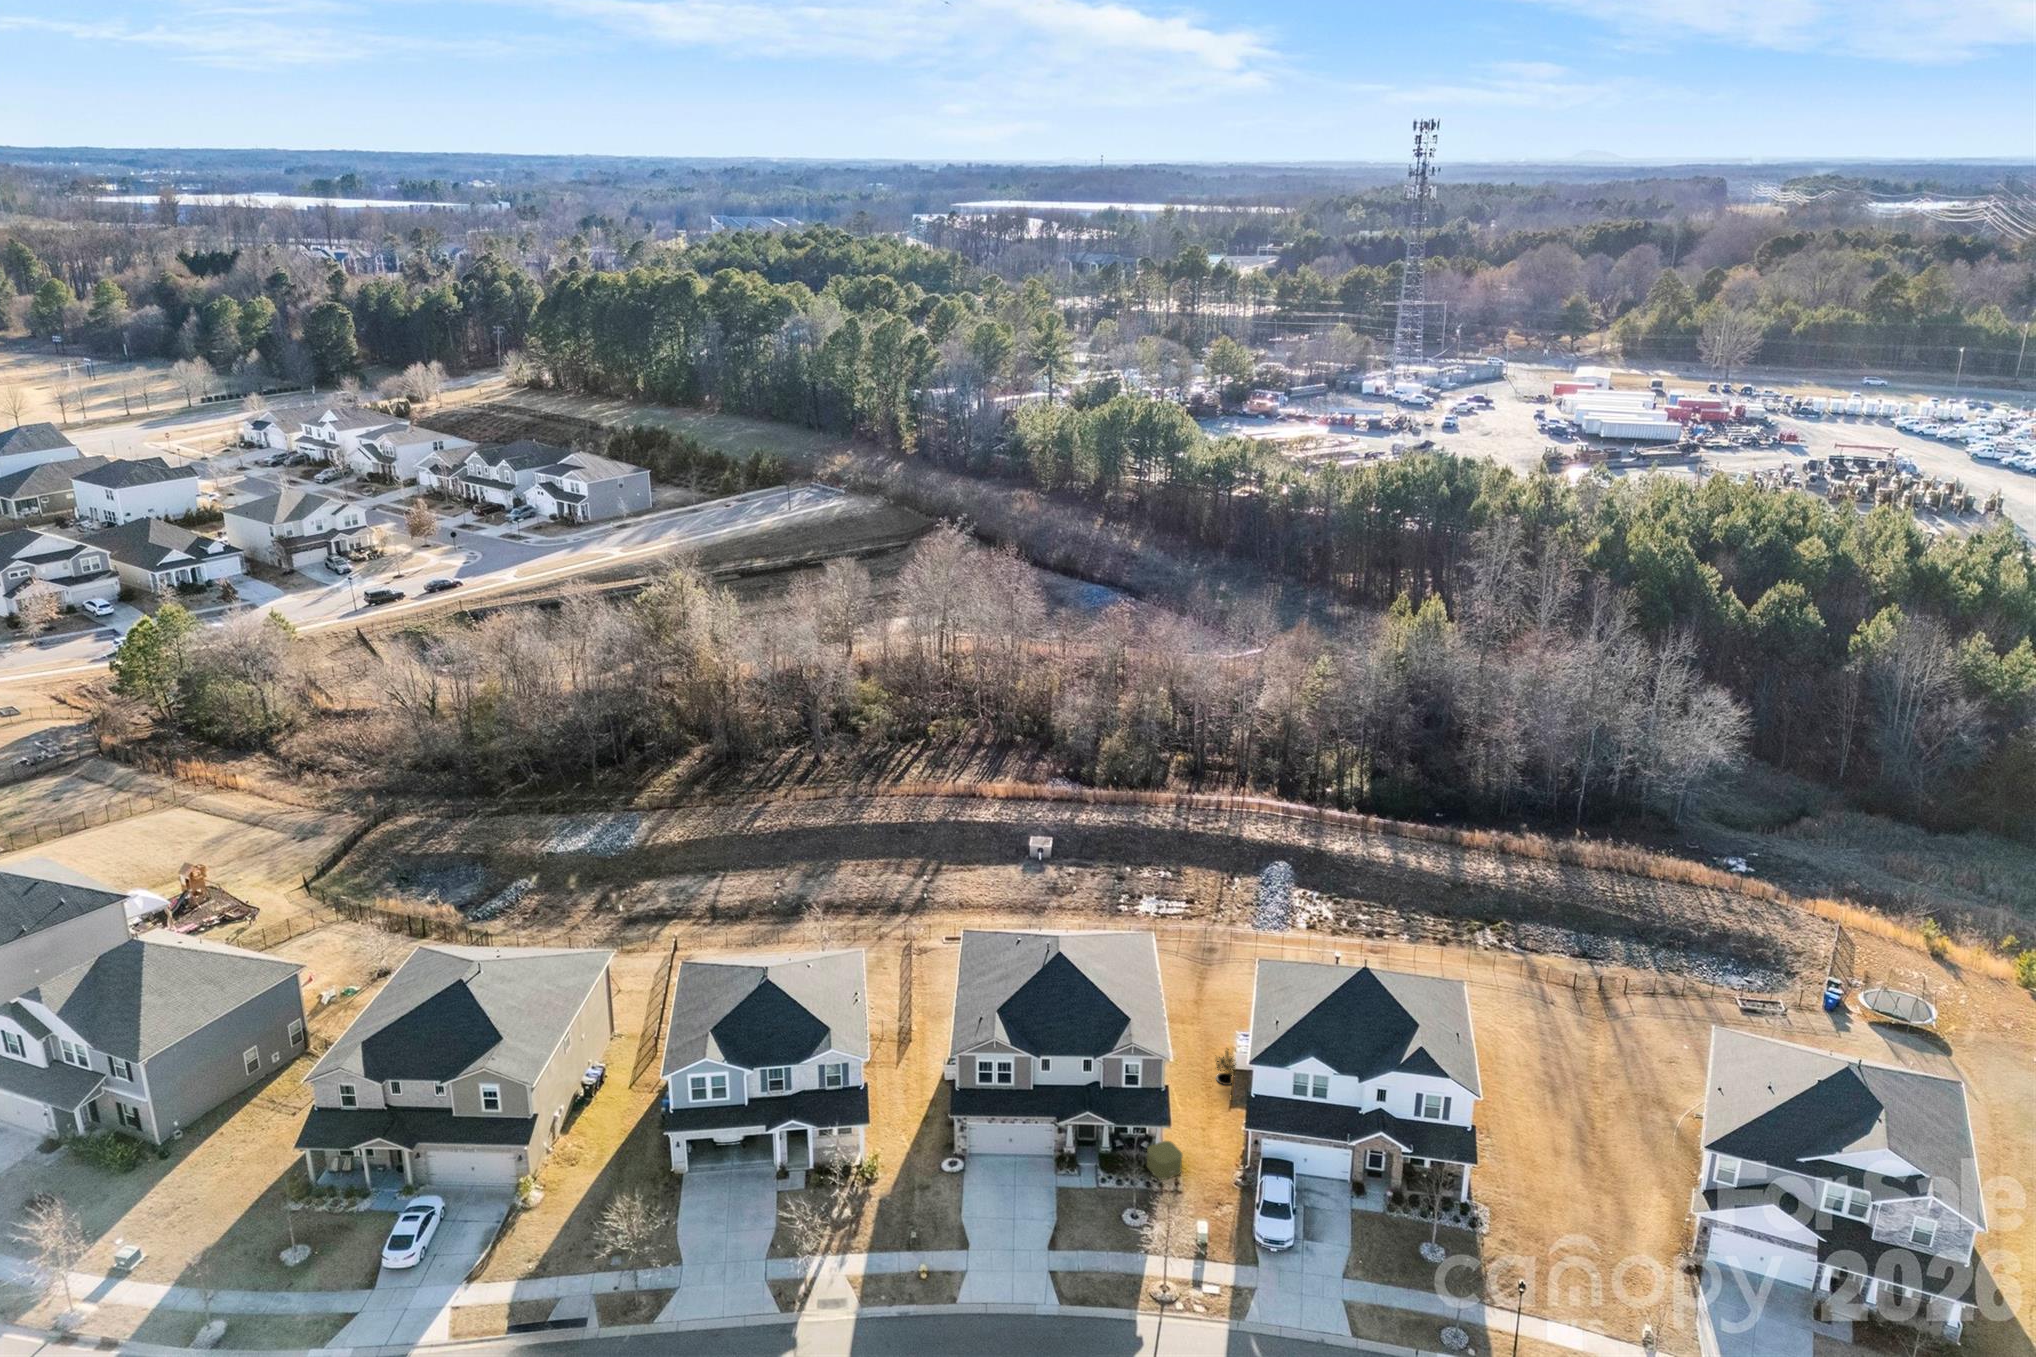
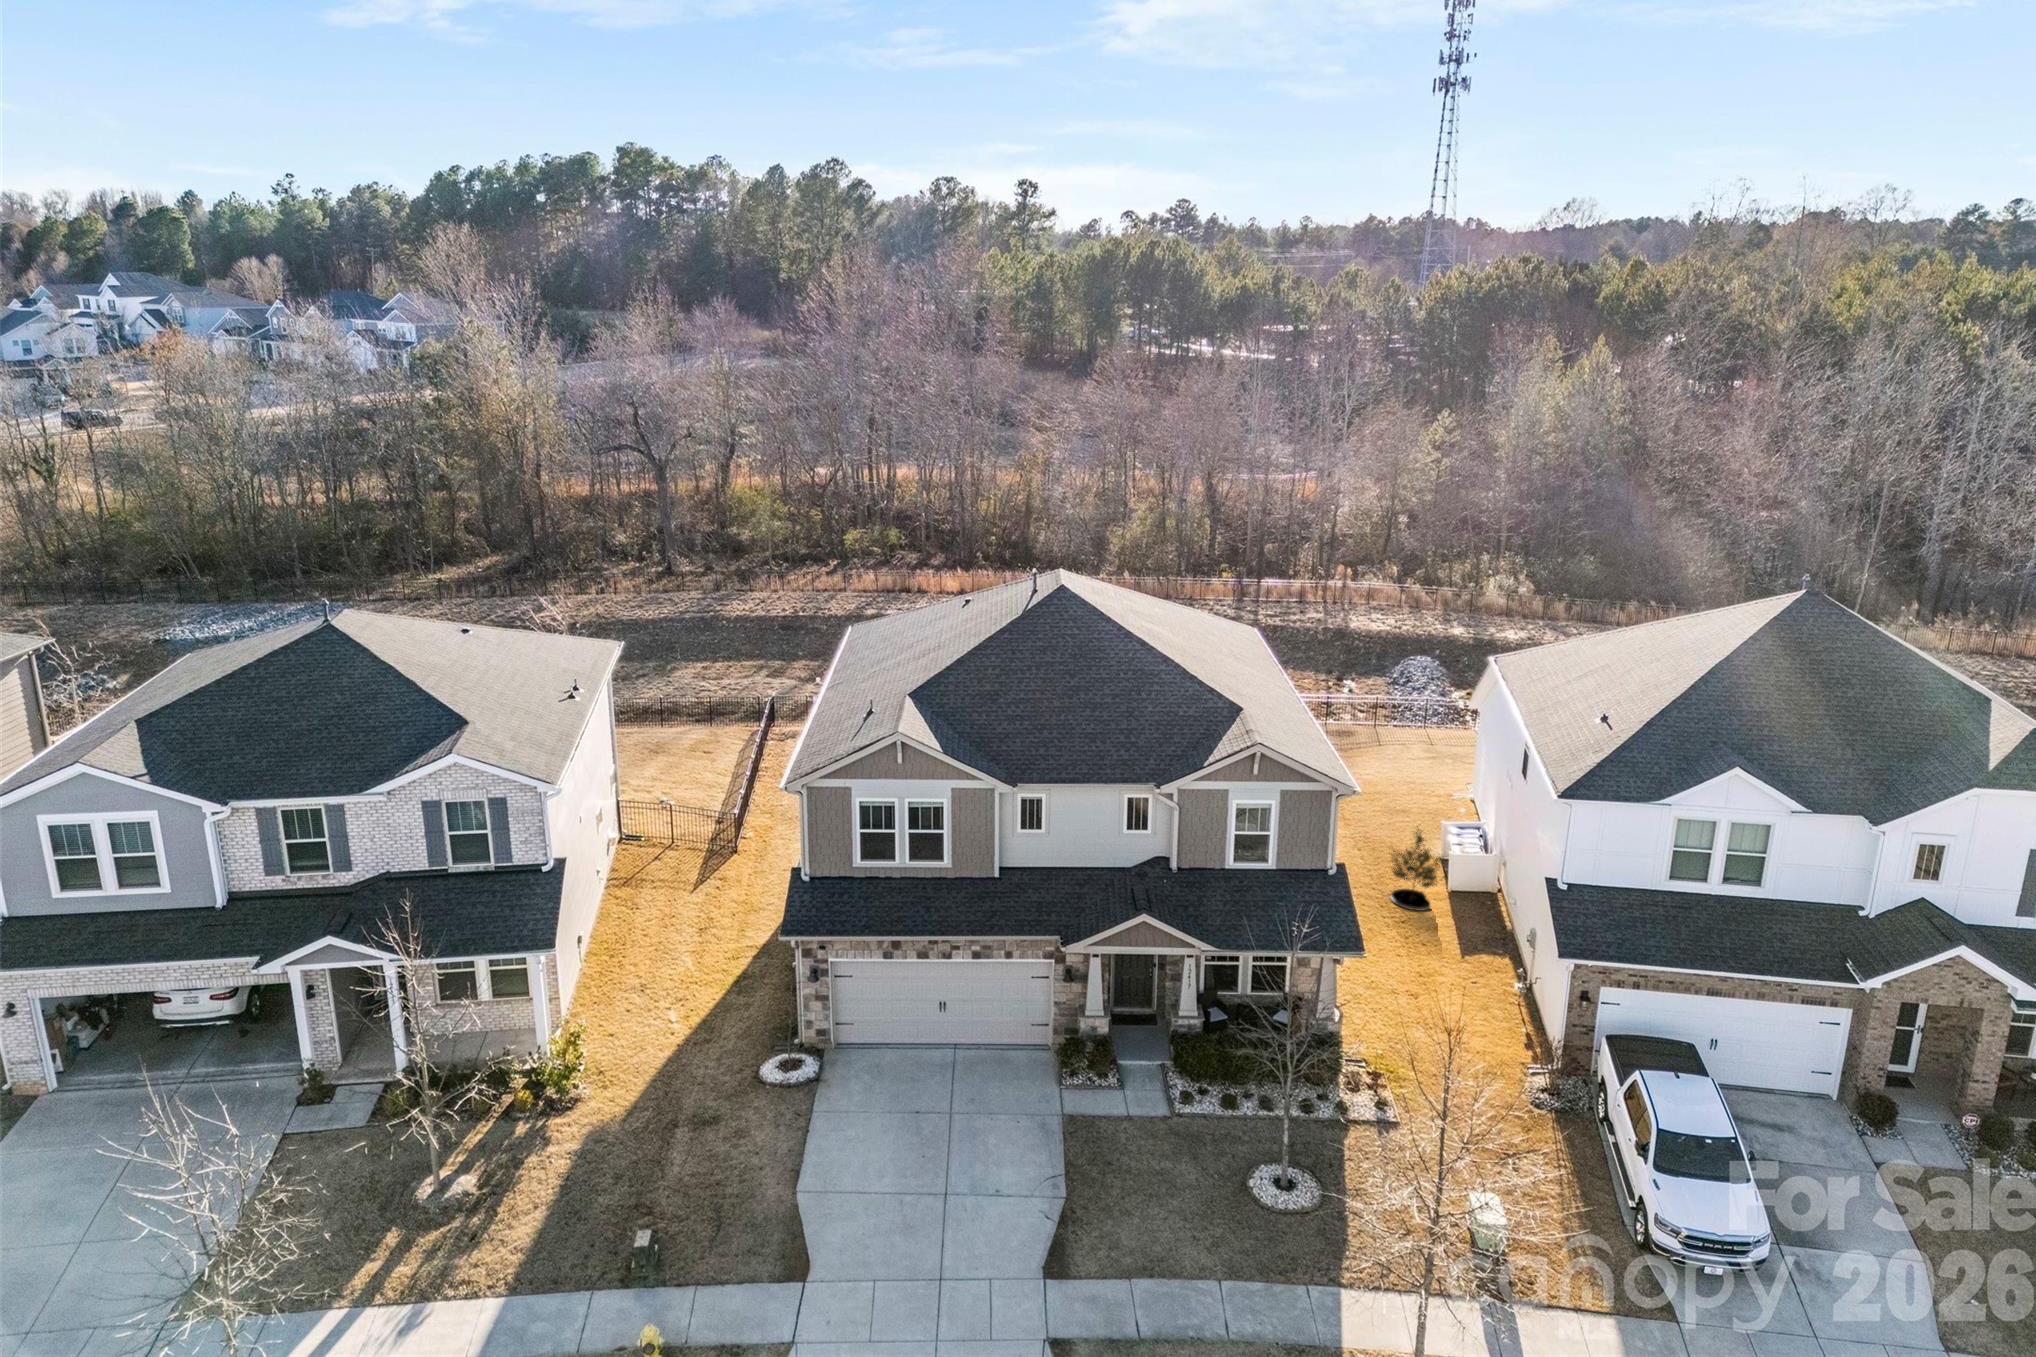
storage box: present [1147,1141,1183,1179] -> none [1288,1003,1387,1096]

